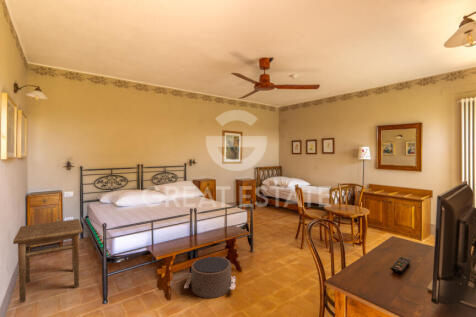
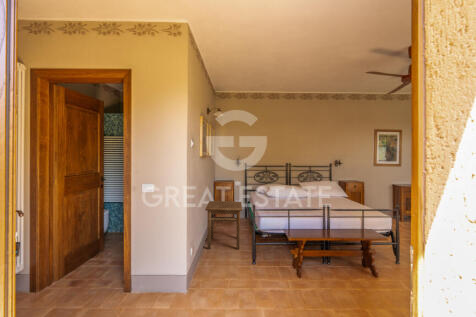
pouf: present [184,256,236,298] -> none [312,251,365,288]

